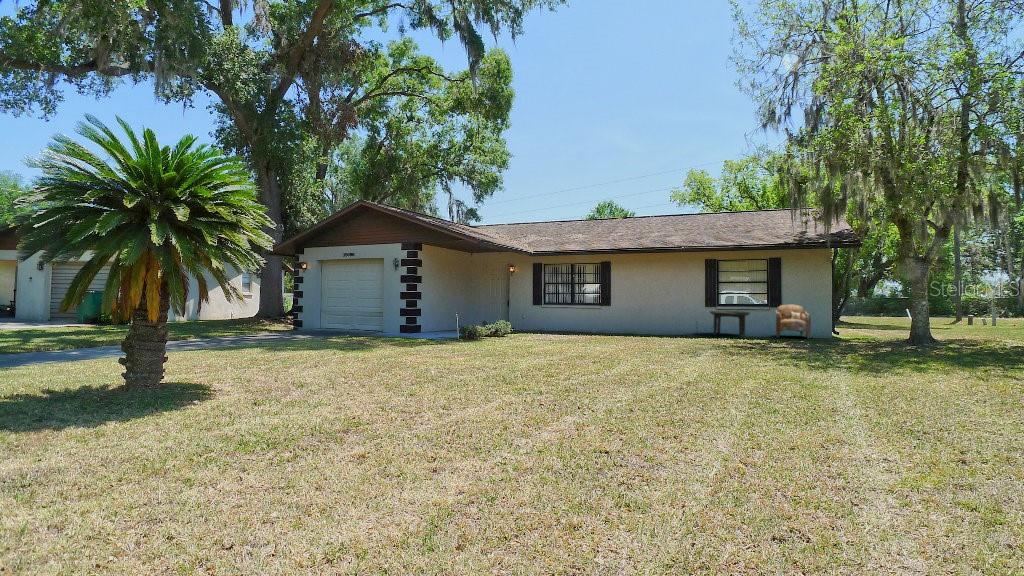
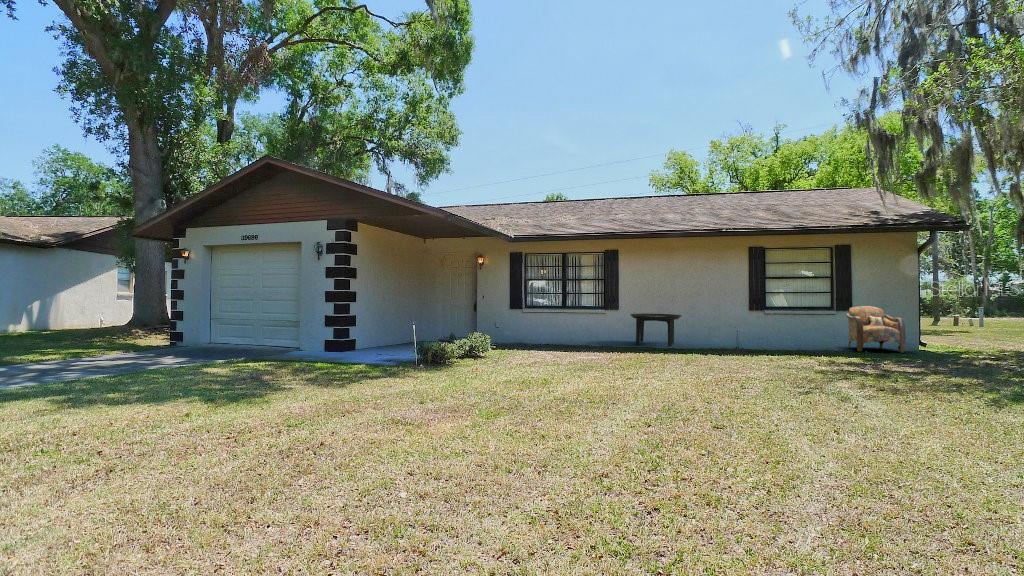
round table: present [710,311,750,337] -> present [630,313,681,346]

